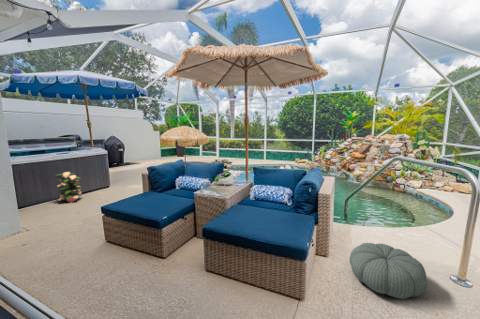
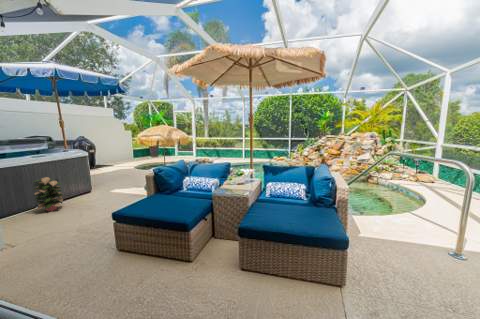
pouf: present [350,243,427,299] -> none [368,229,440,275]

